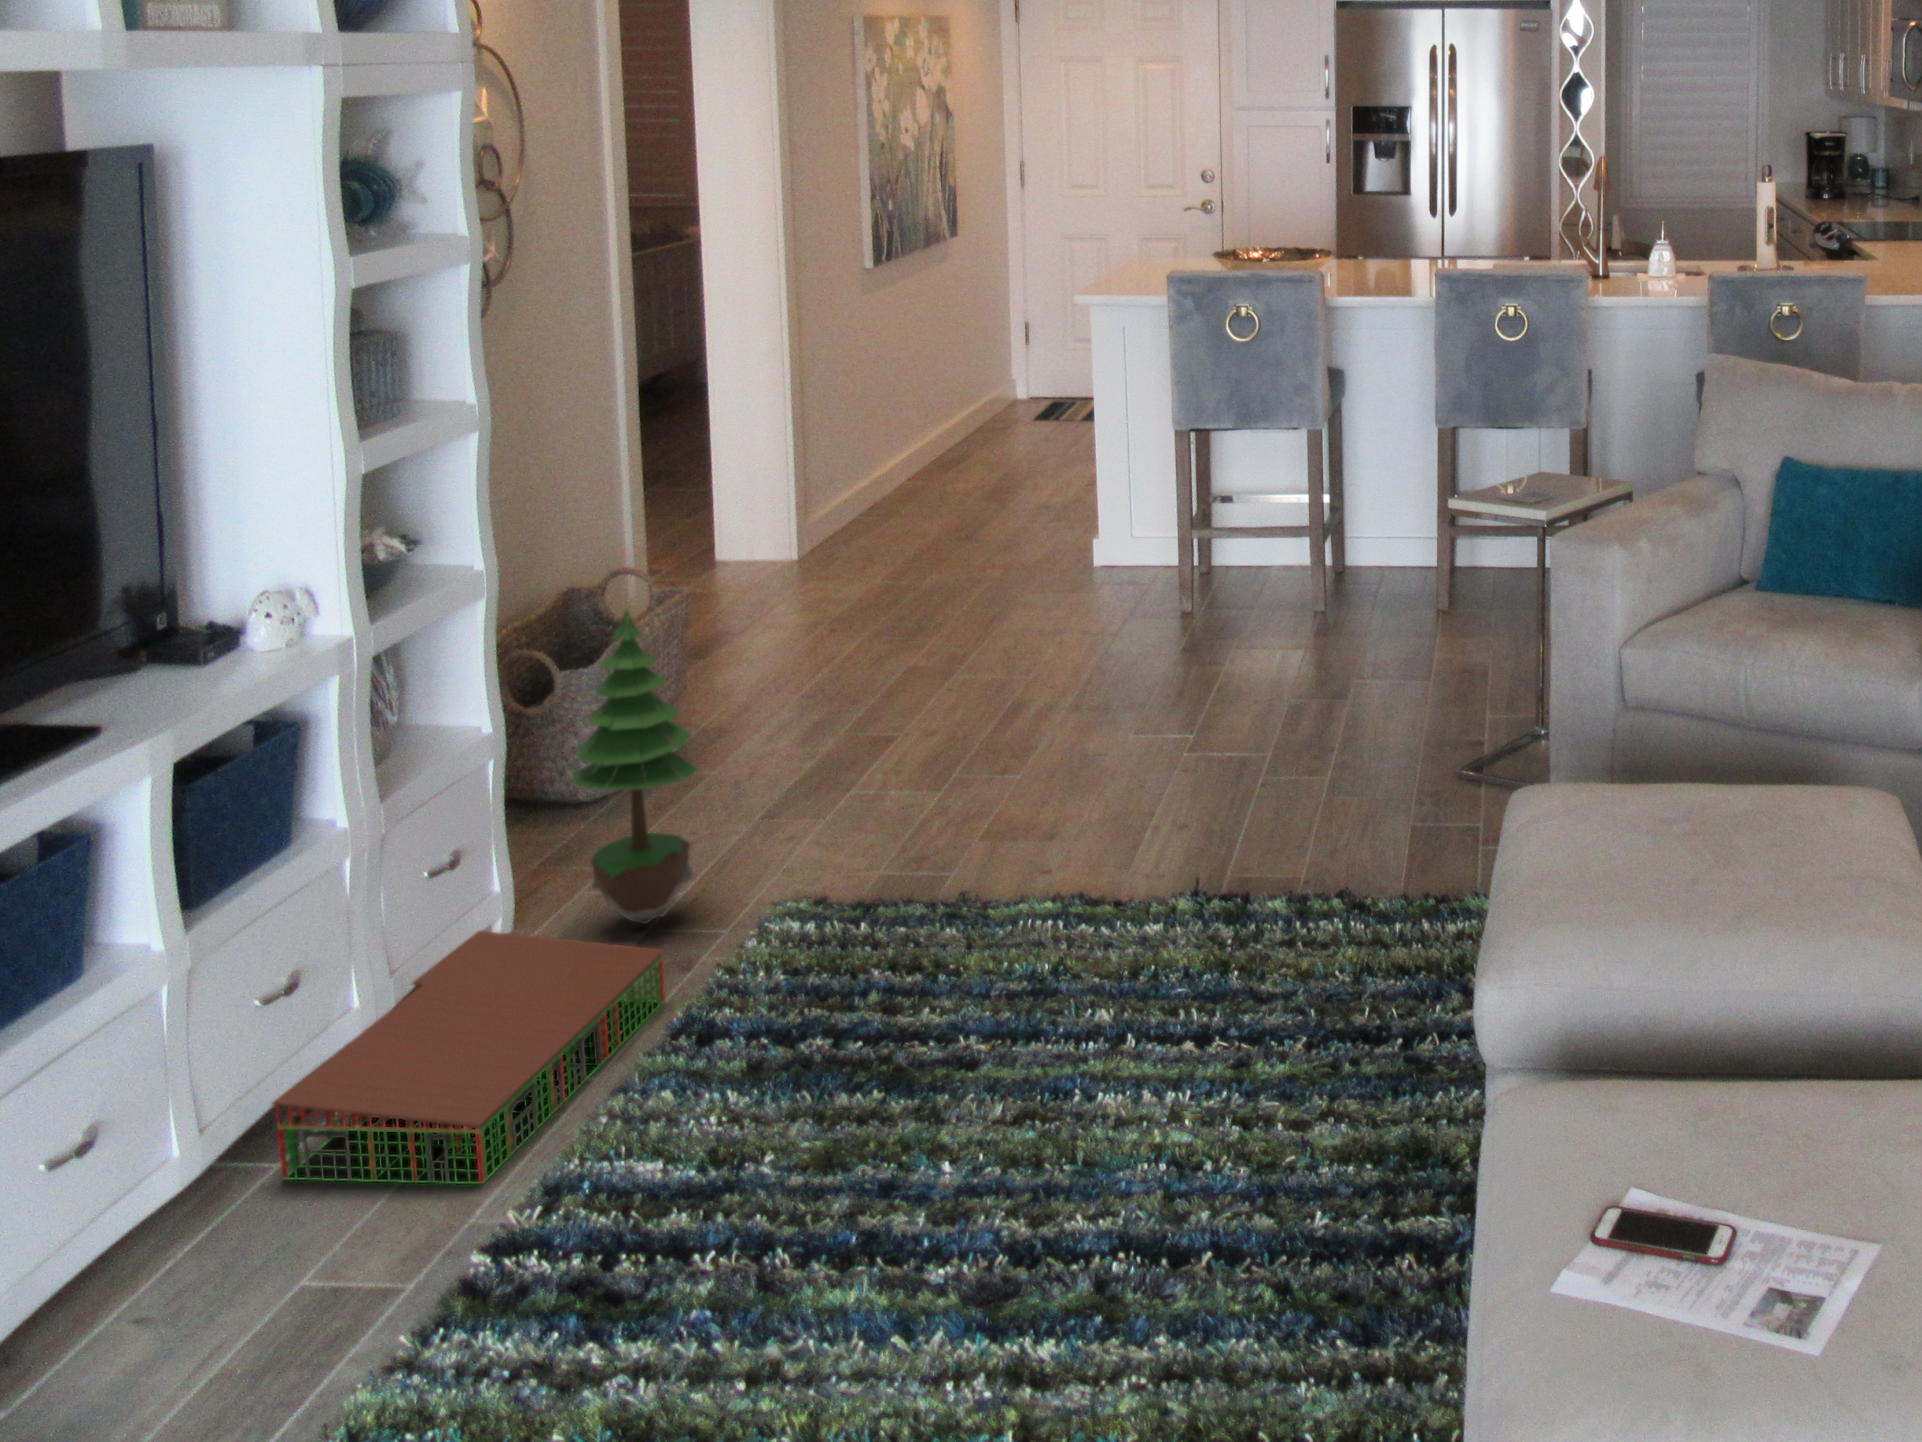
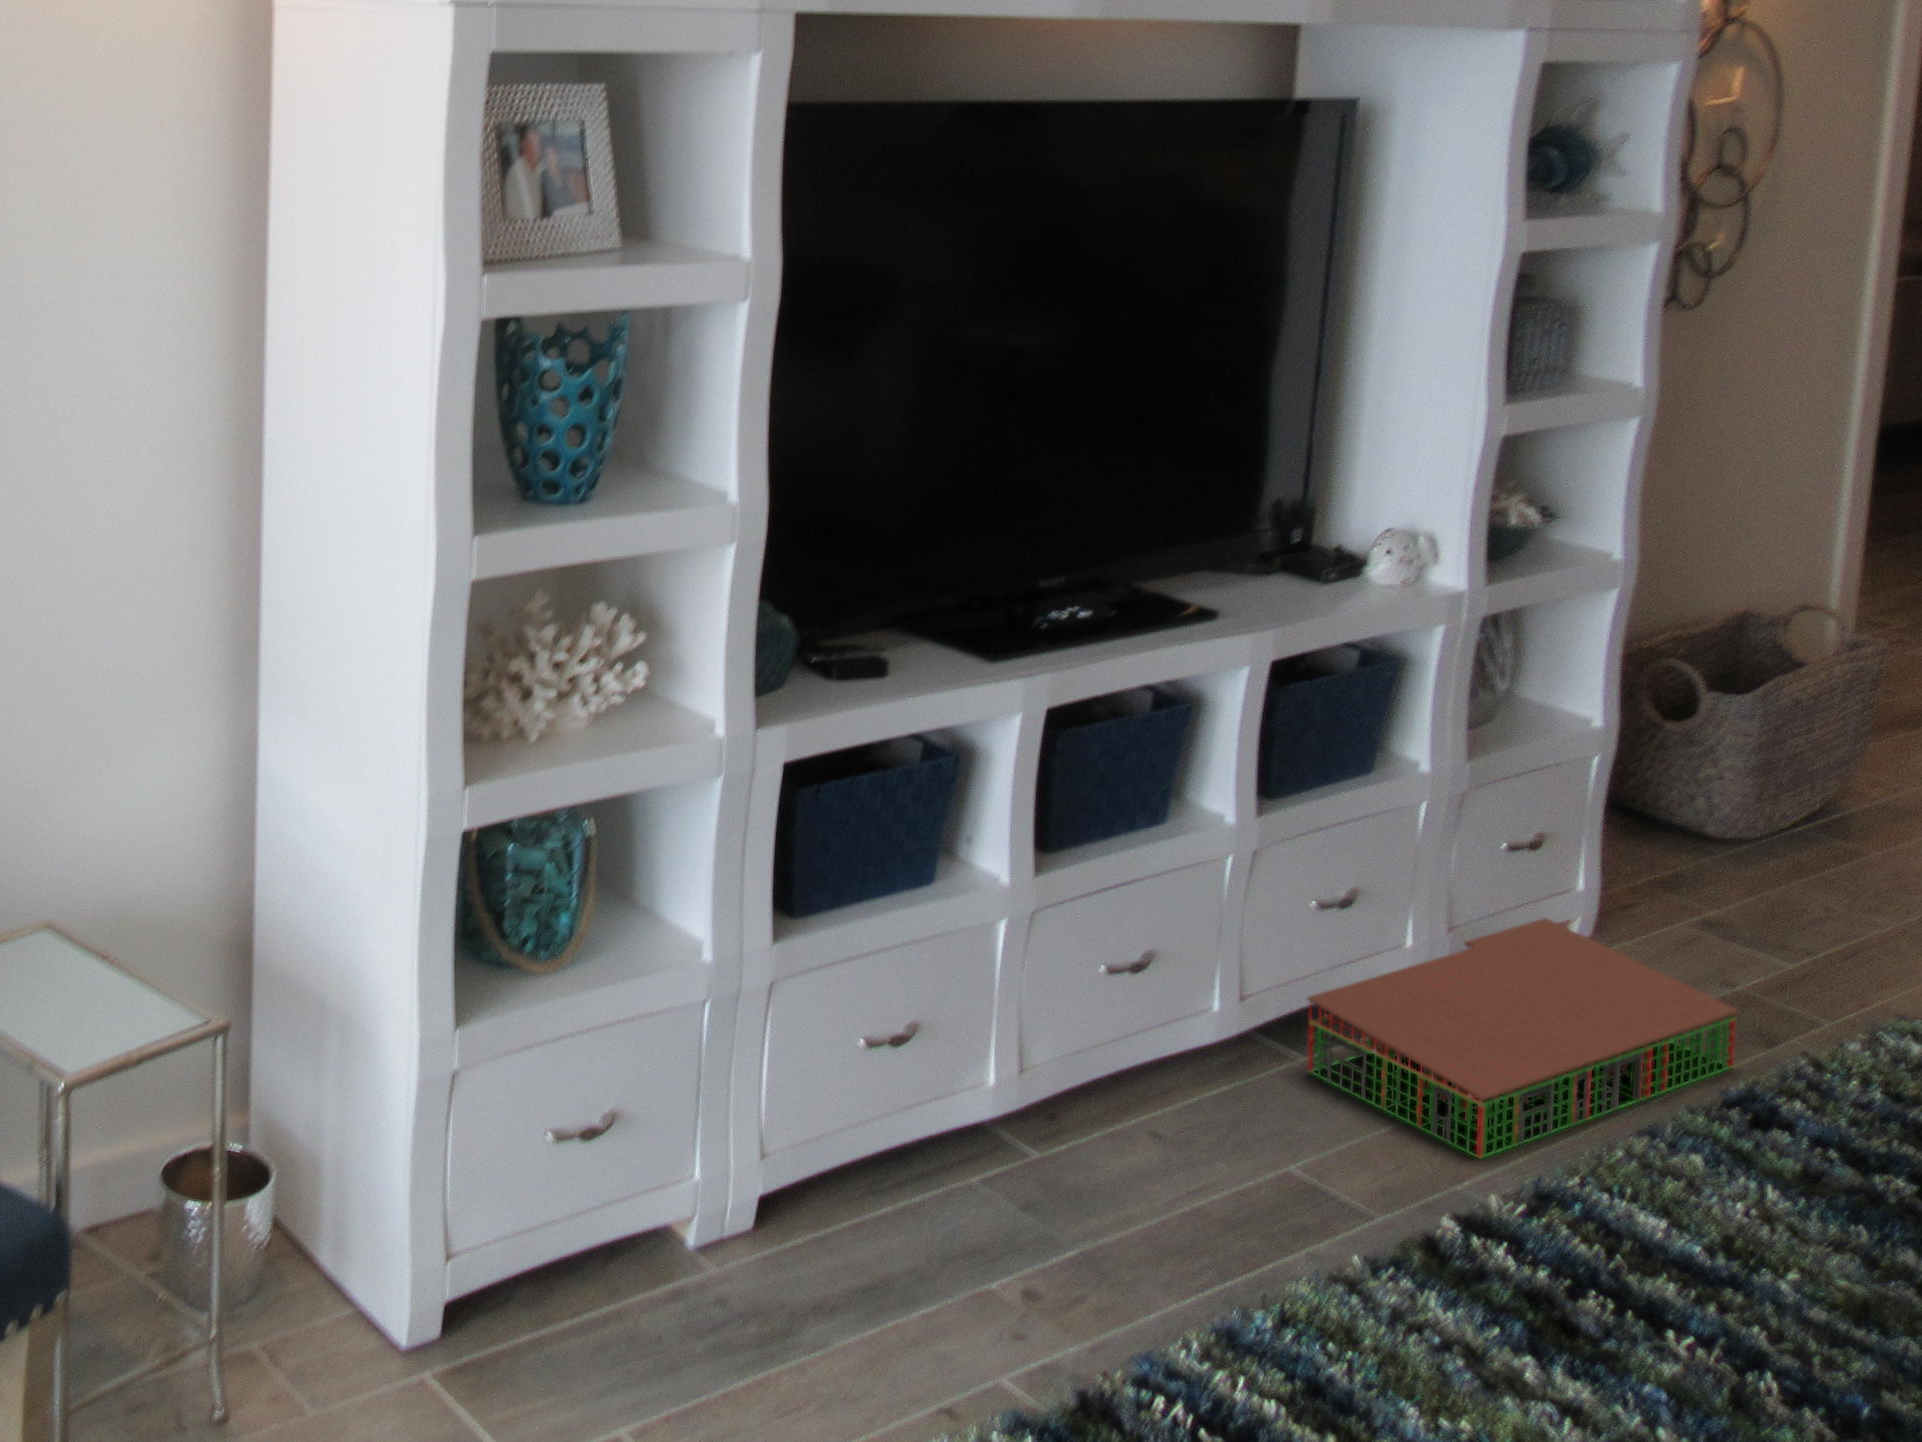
potted tree: present [572,611,698,924] -> none [1673,626,1827,981]

